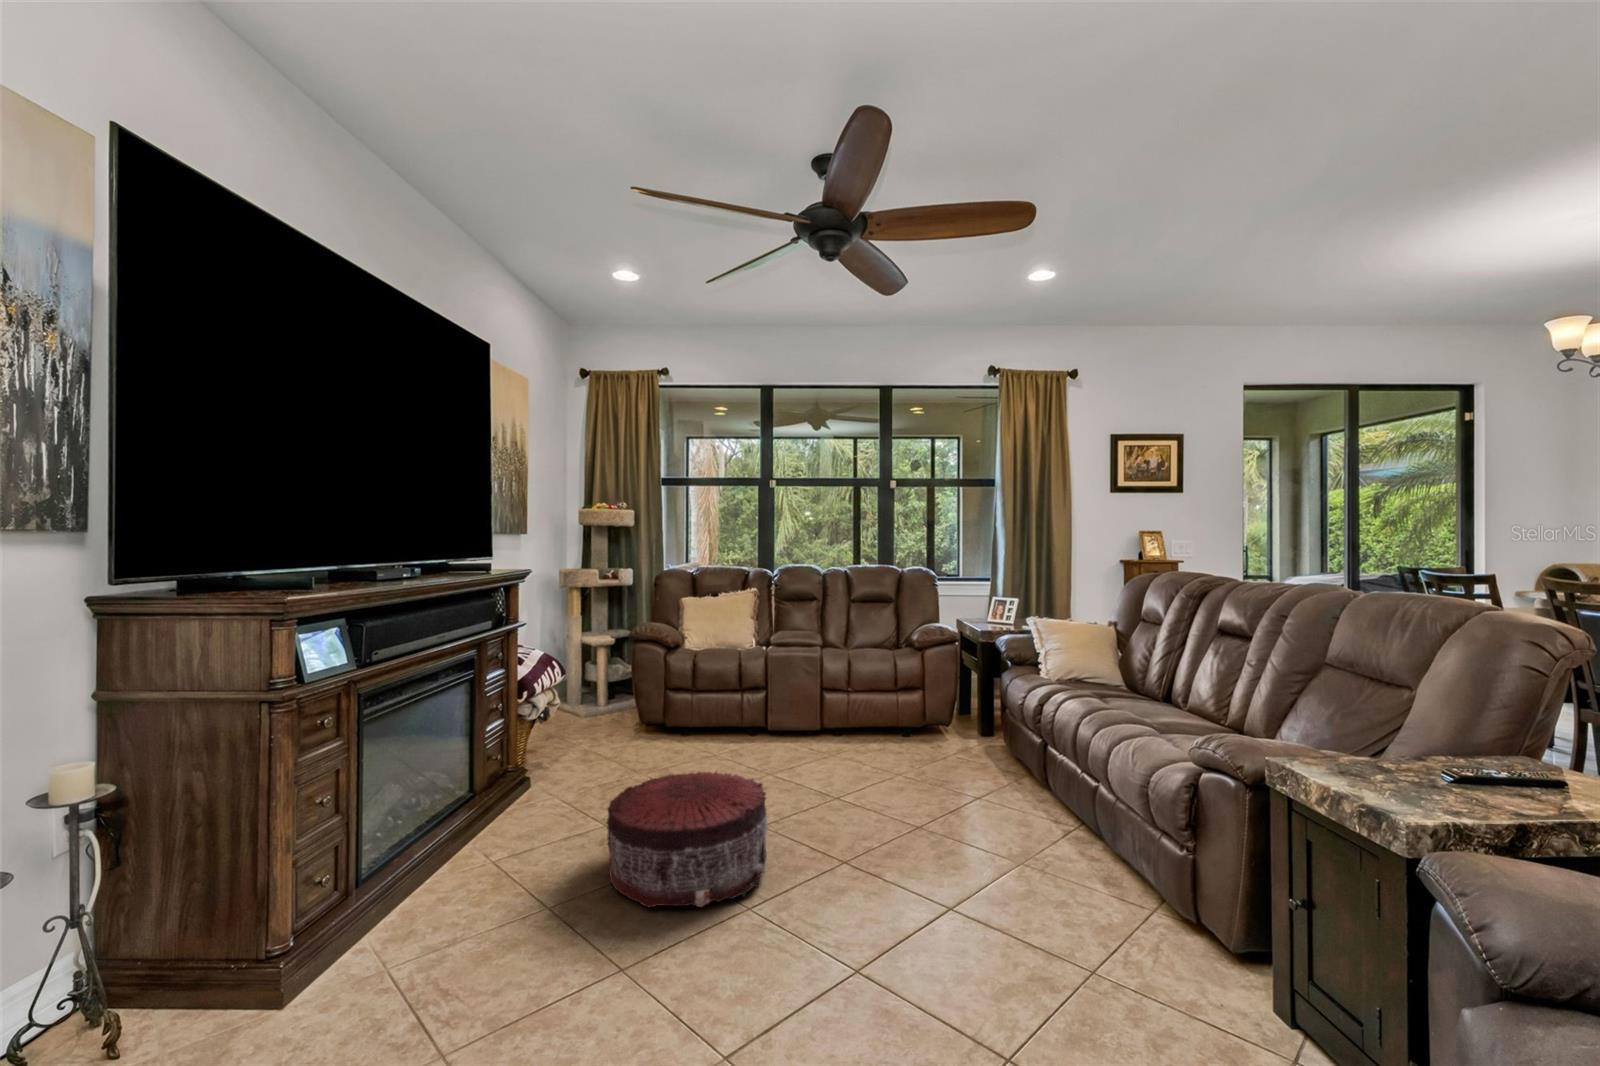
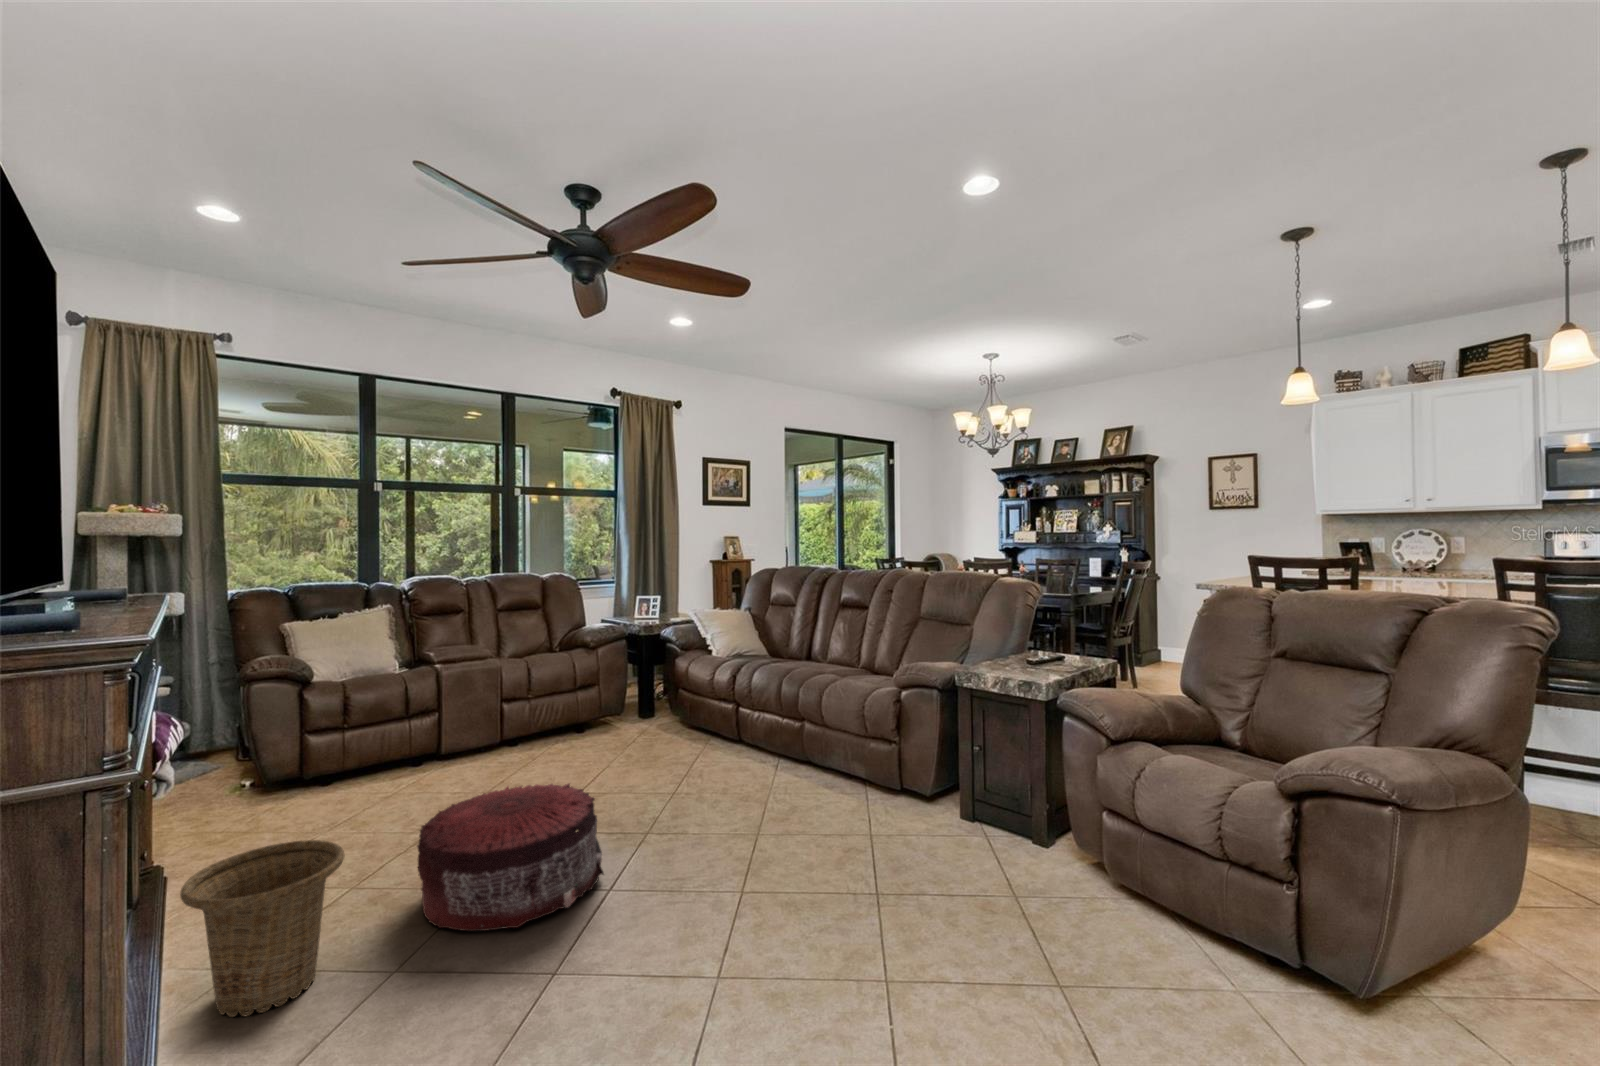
basket: none [432,770,542,897] -> present [180,840,345,1017]

